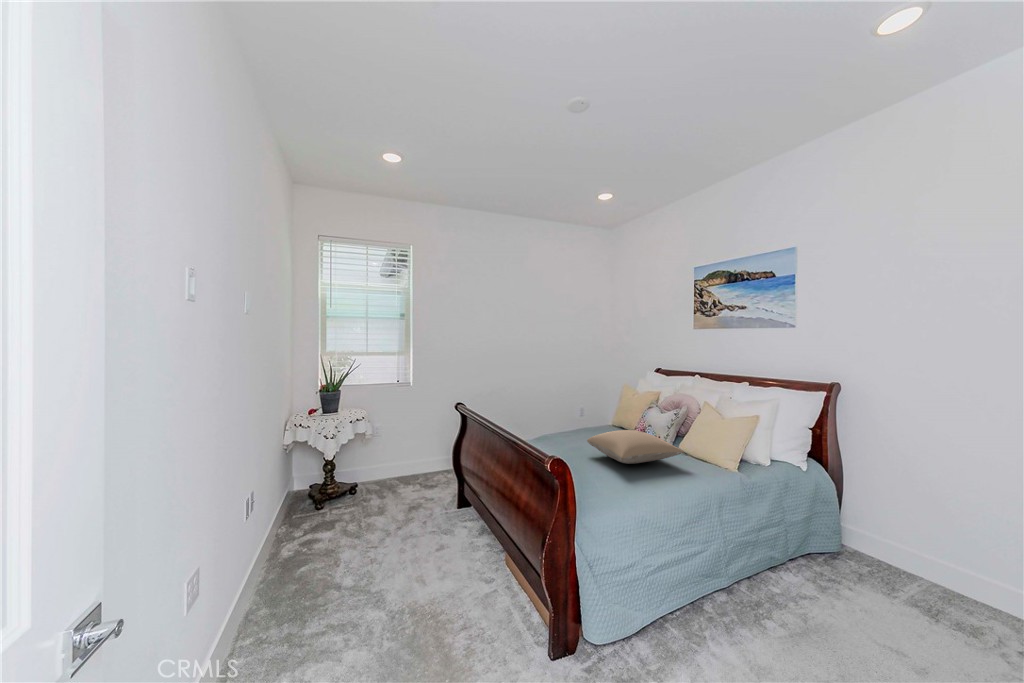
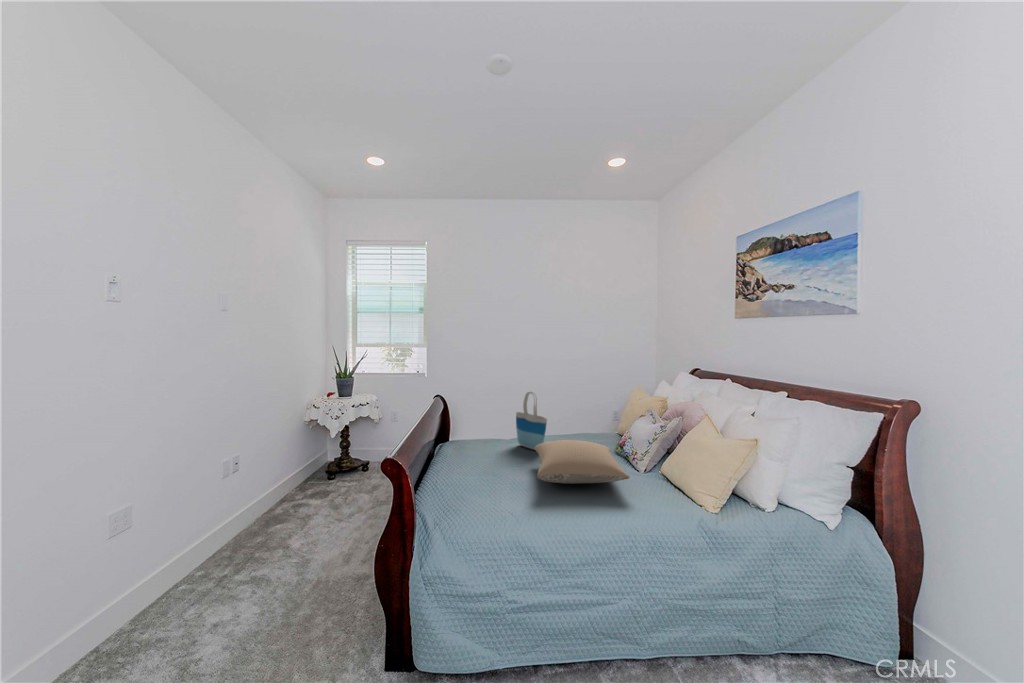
tote bag: none [550,394,586,445] -> present [516,392,547,450]

